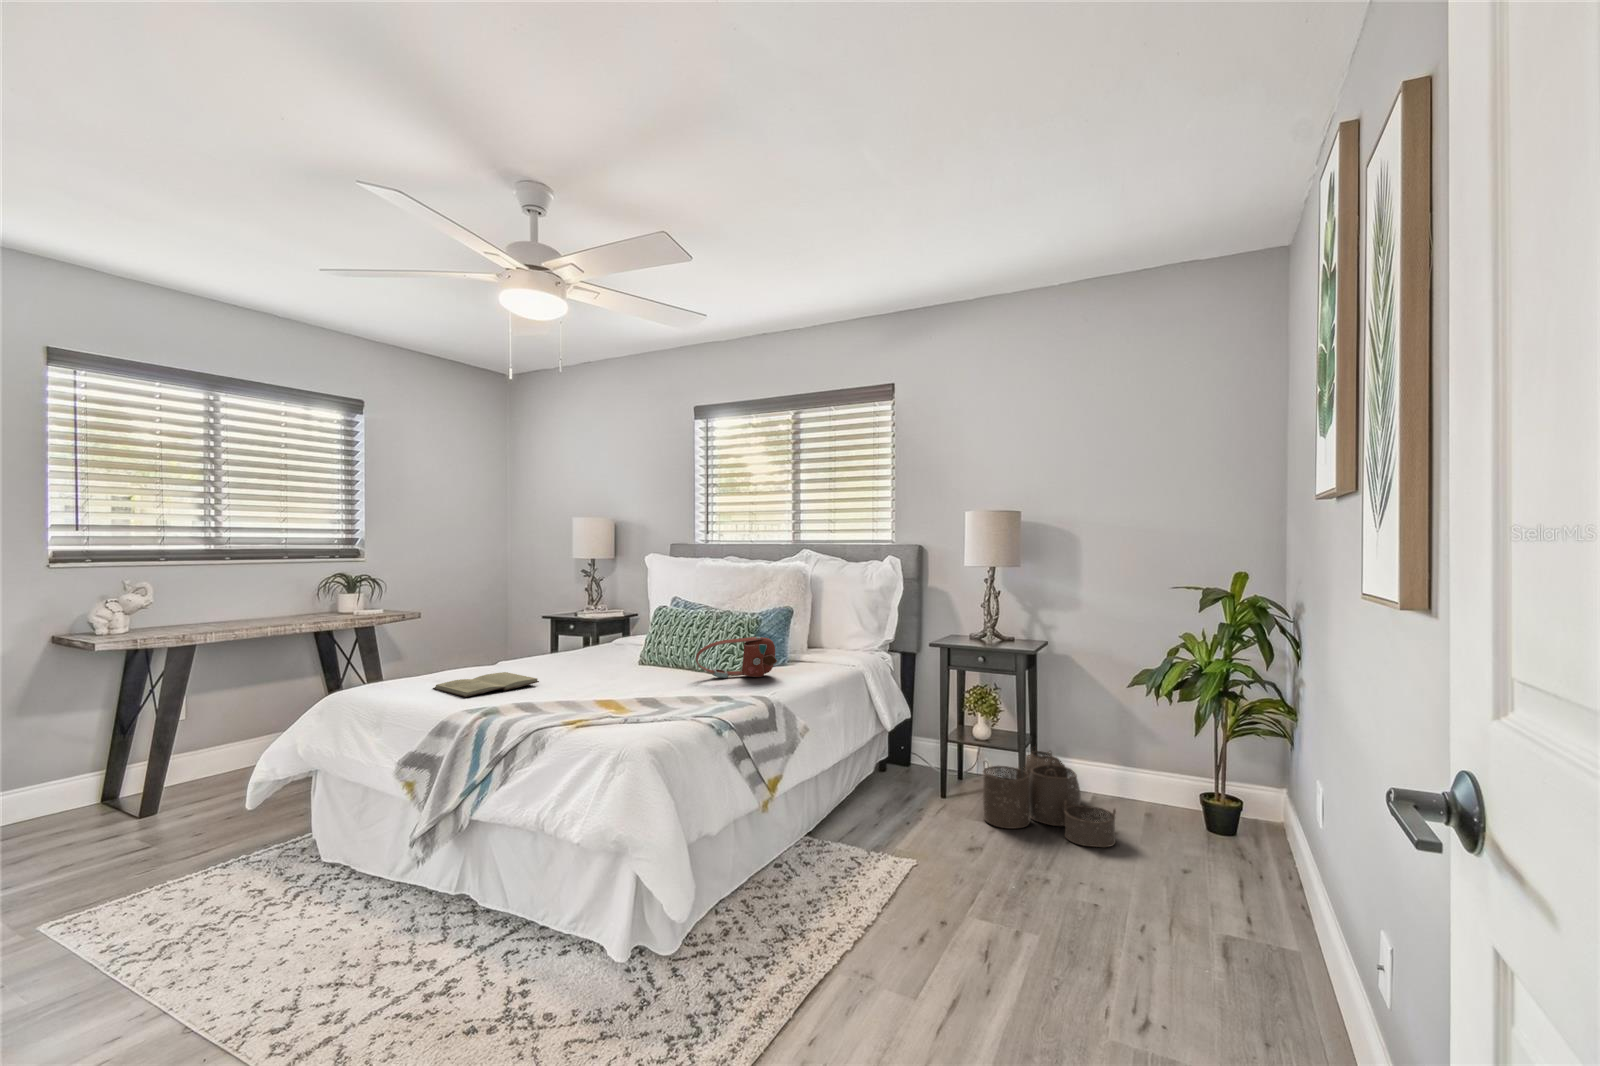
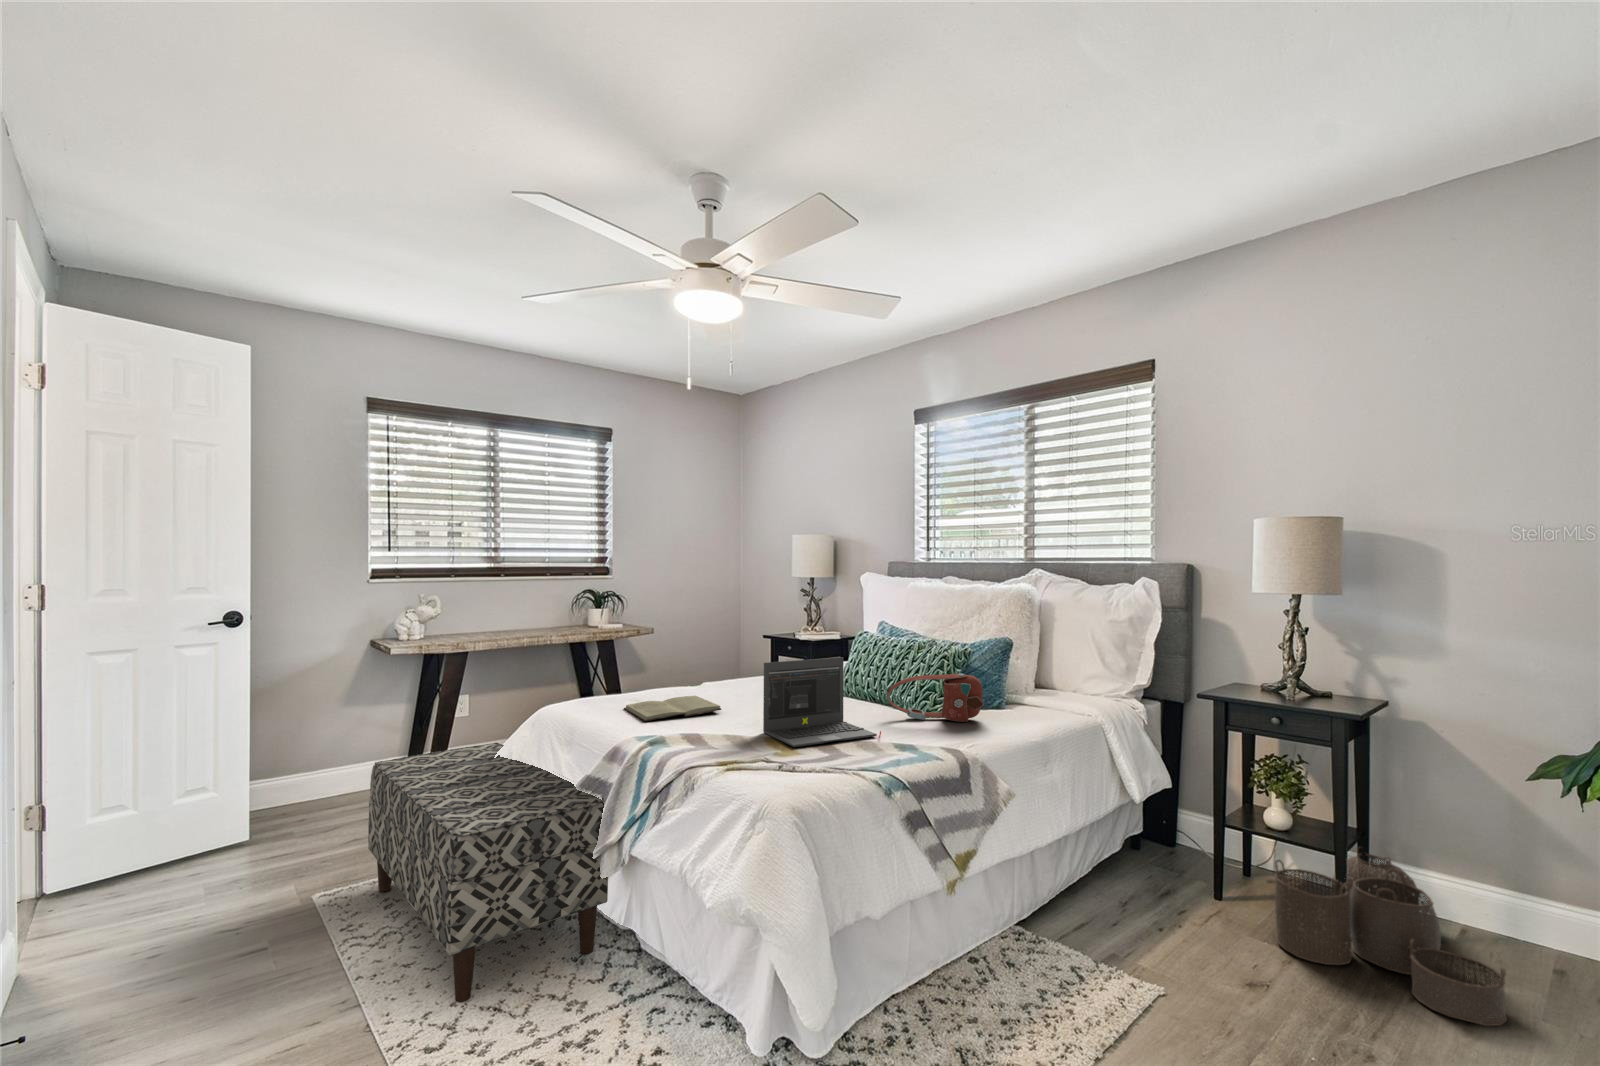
laptop: none [590,627,698,706] -> present [763,657,881,747]
bench: none [114,737,440,987] -> present [368,743,608,1002]

